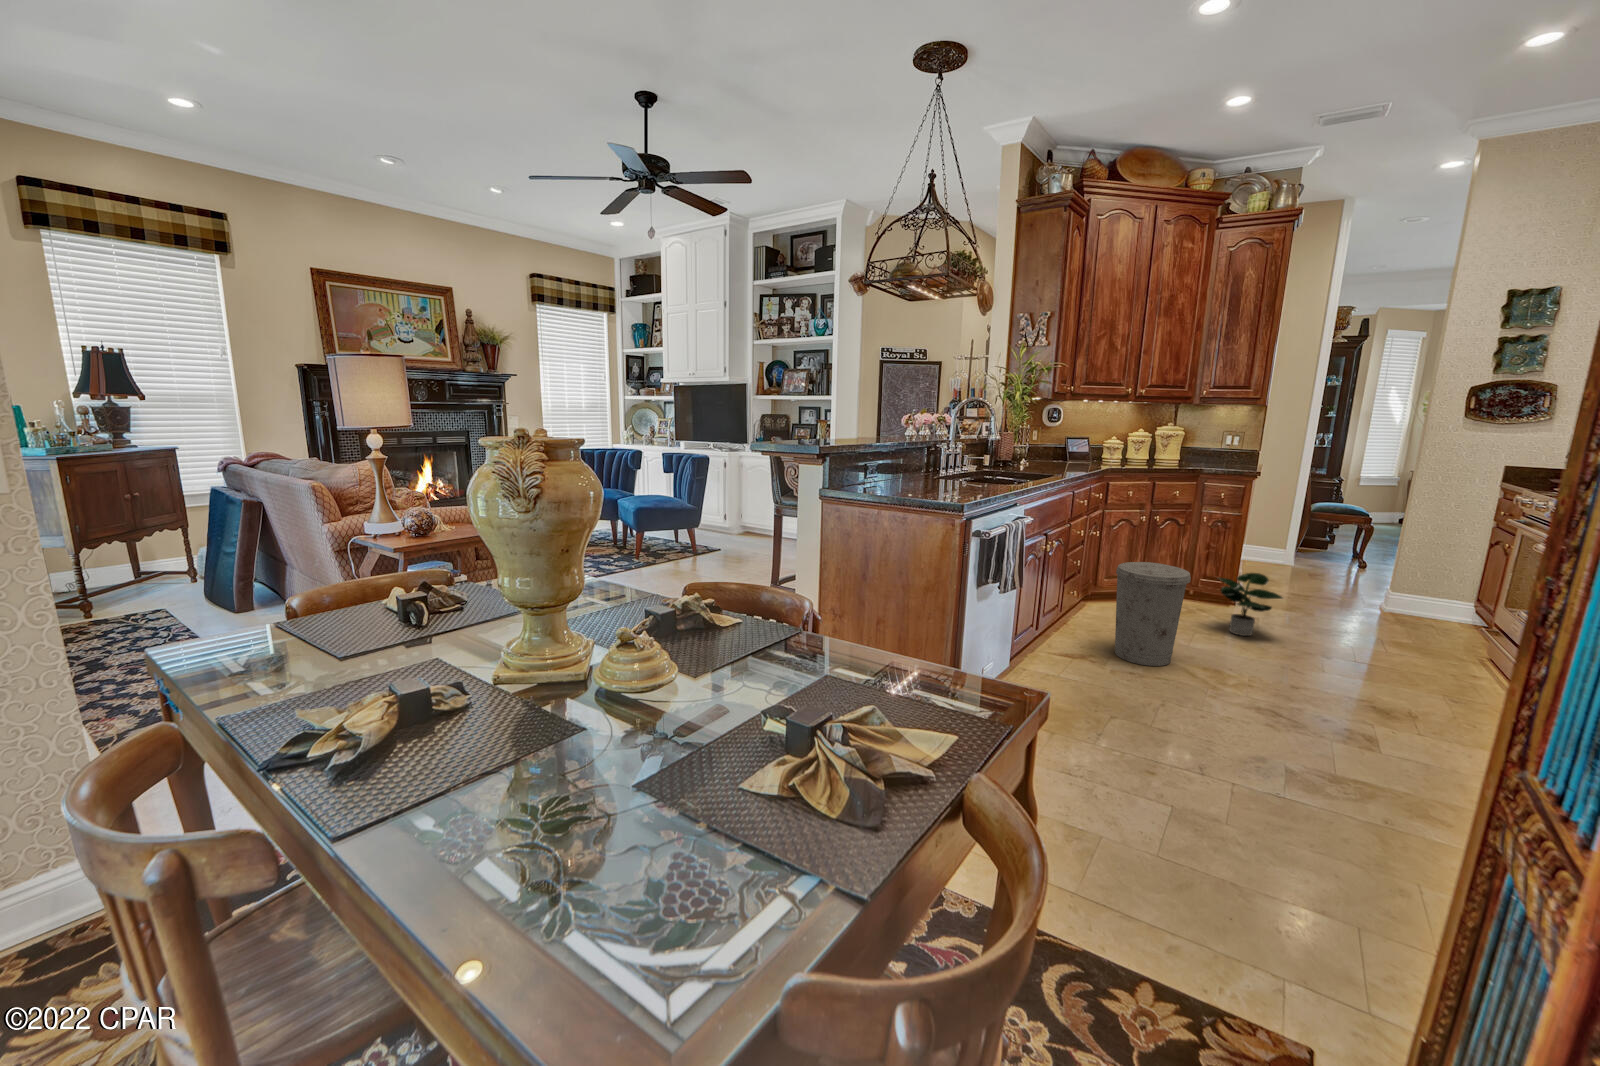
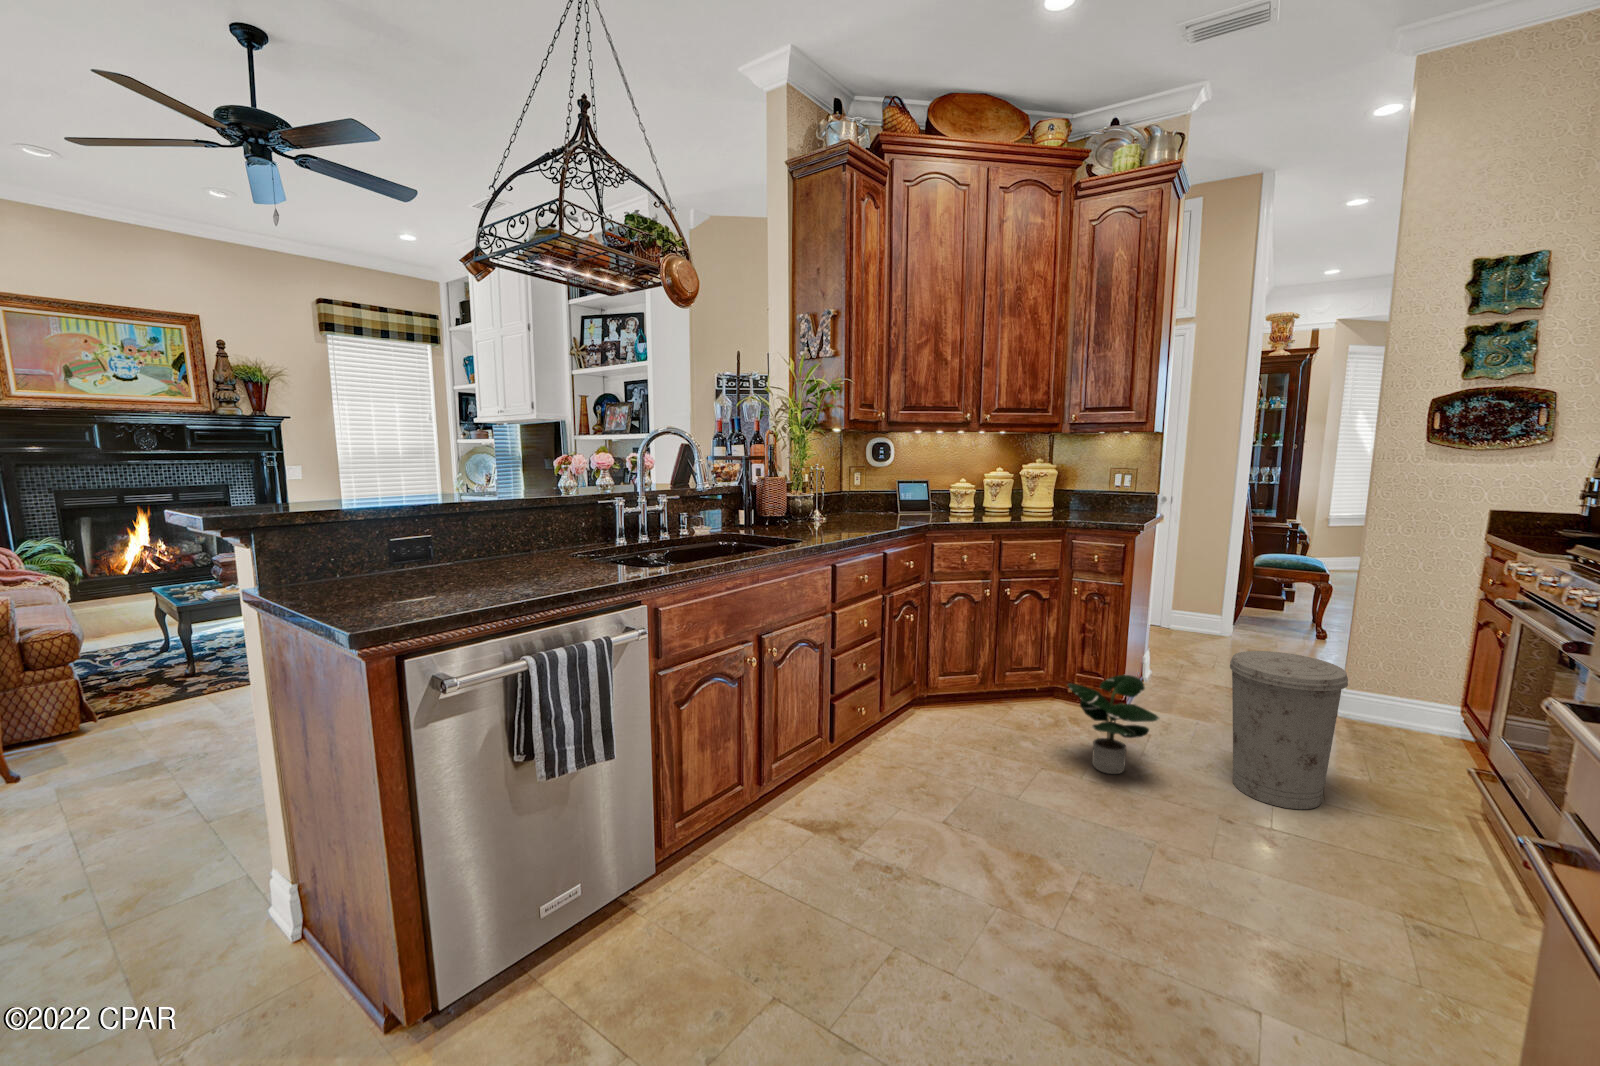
trash can: present [1115,562,1191,666] -> present [1230,651,1348,809]

